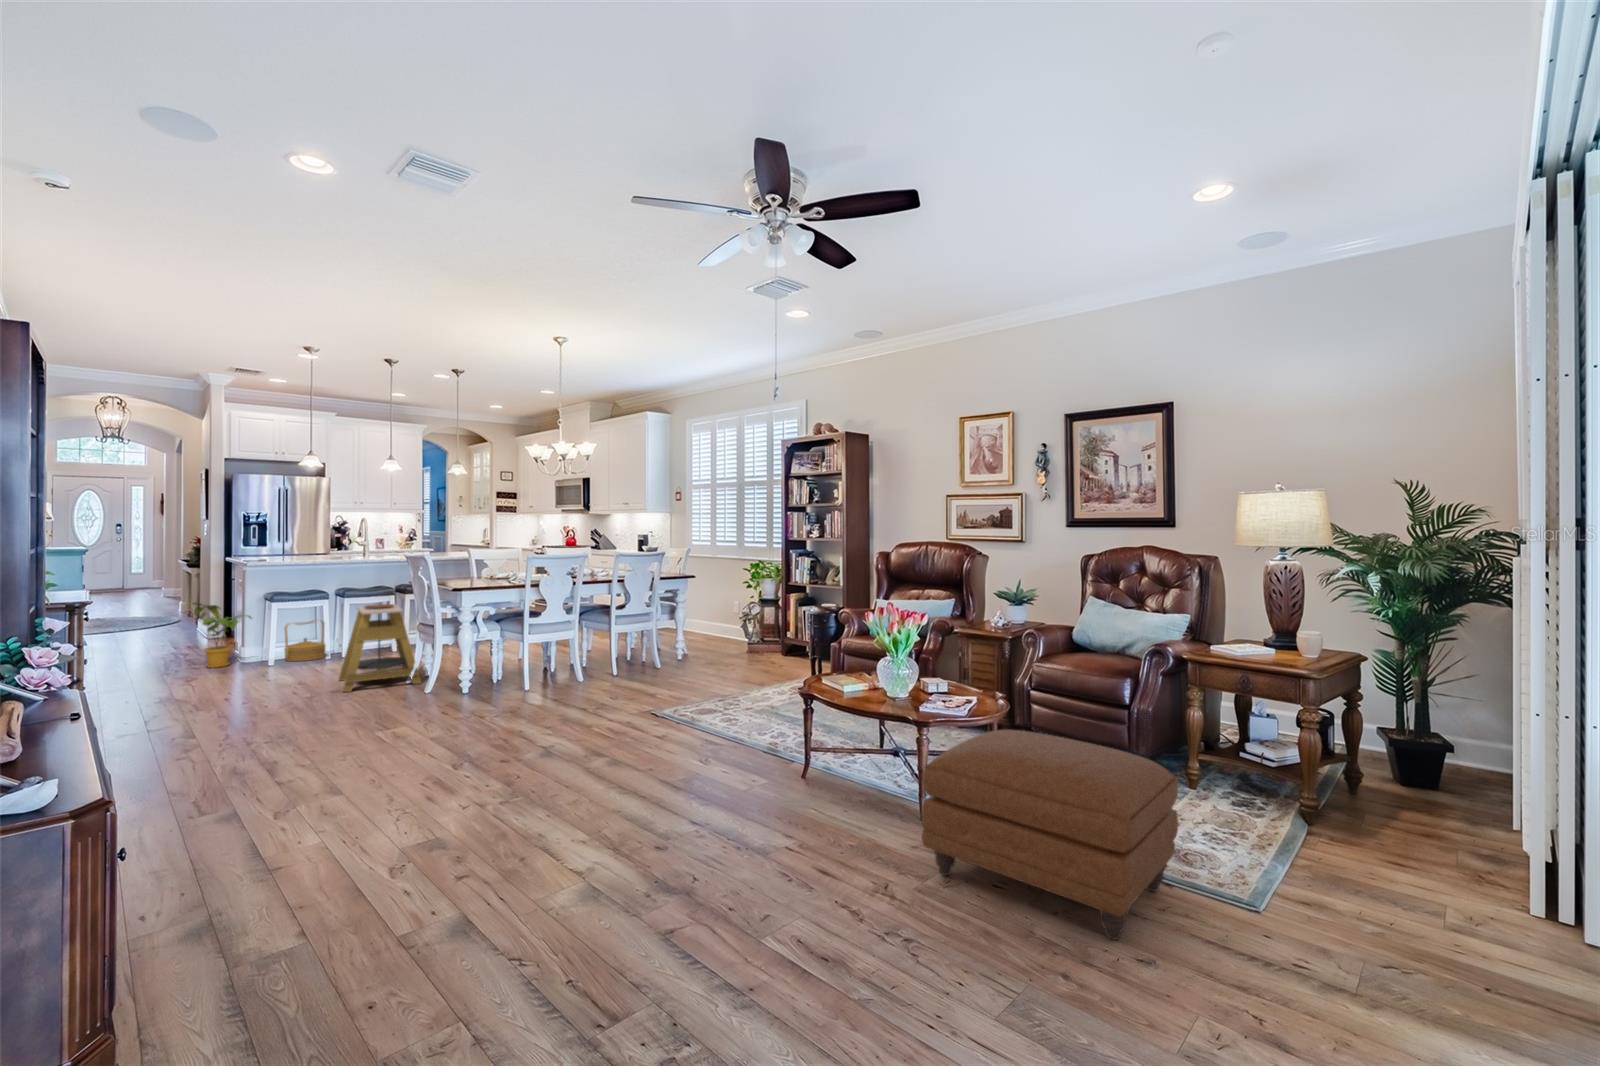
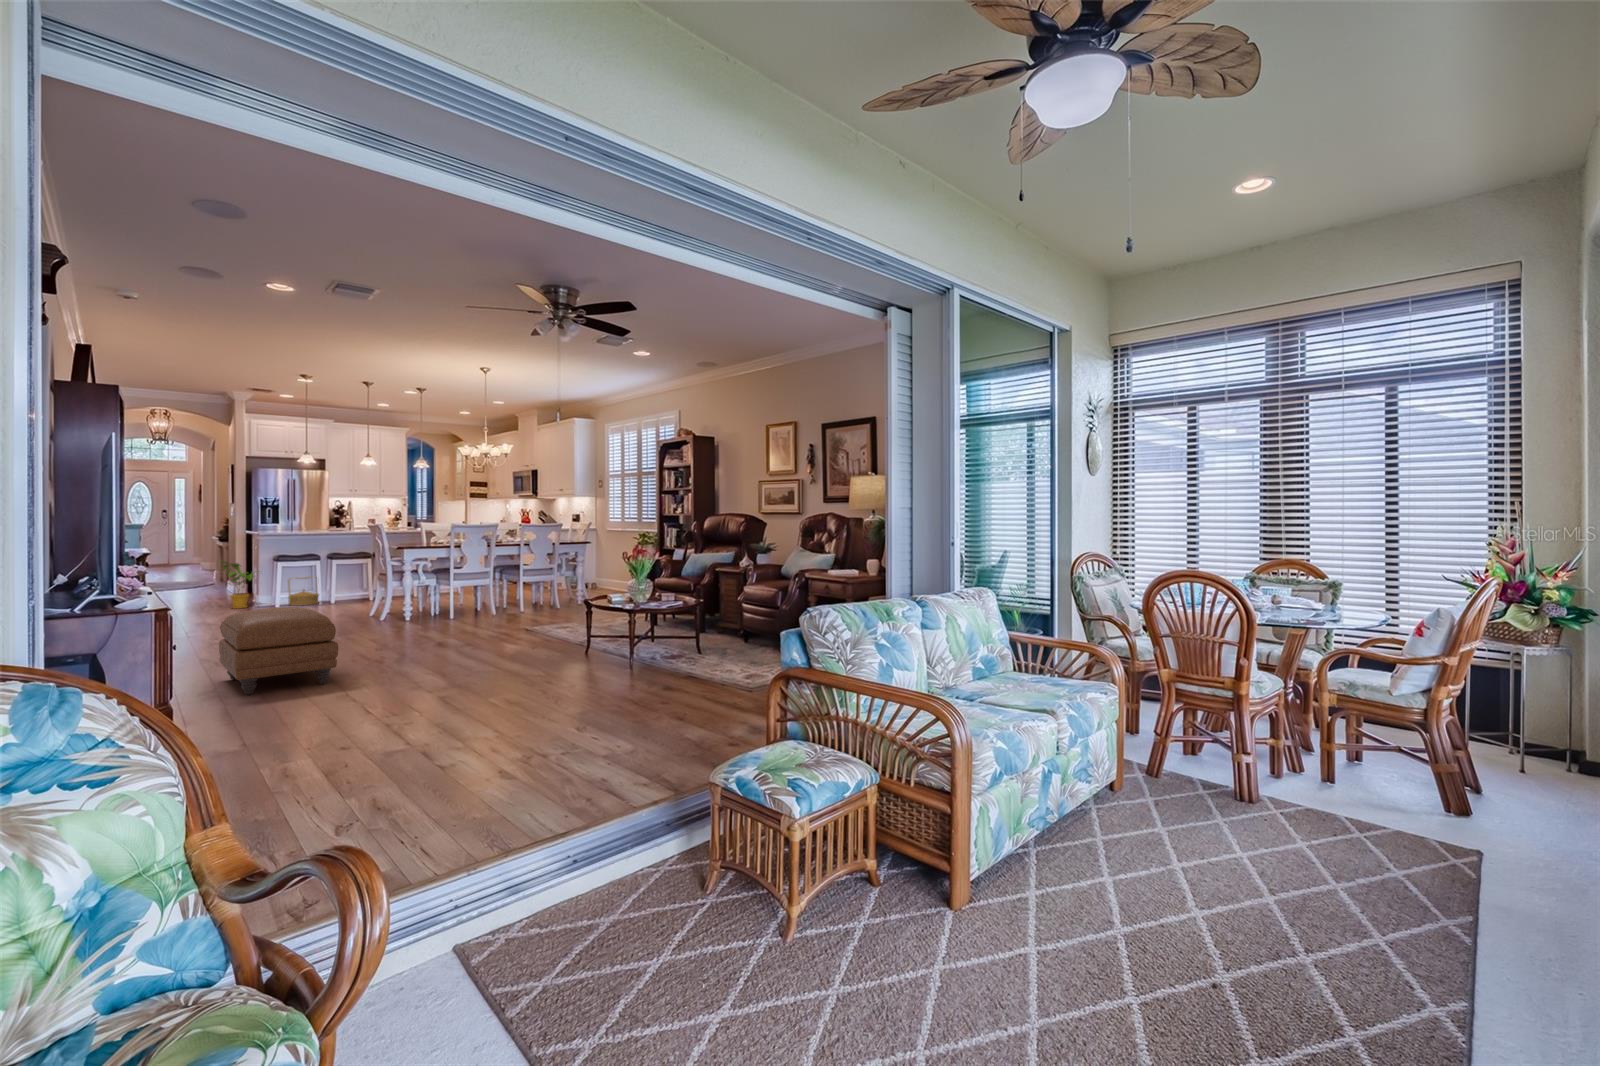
side table: present [339,604,421,692] -> none [323,561,380,620]
ottoman: present [921,730,1178,940] -> present [219,607,339,695]

